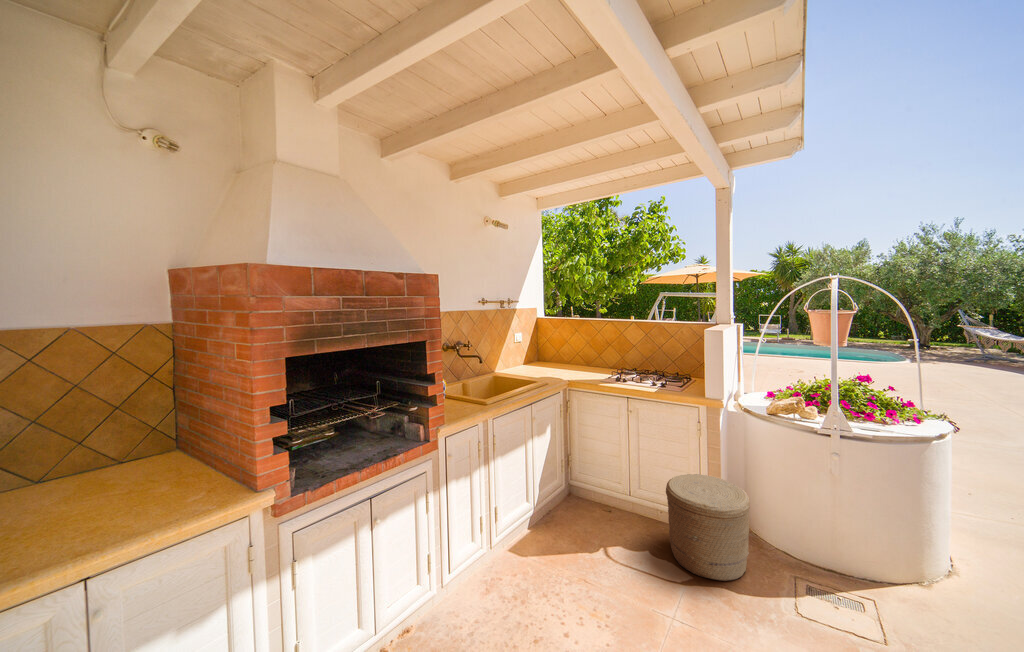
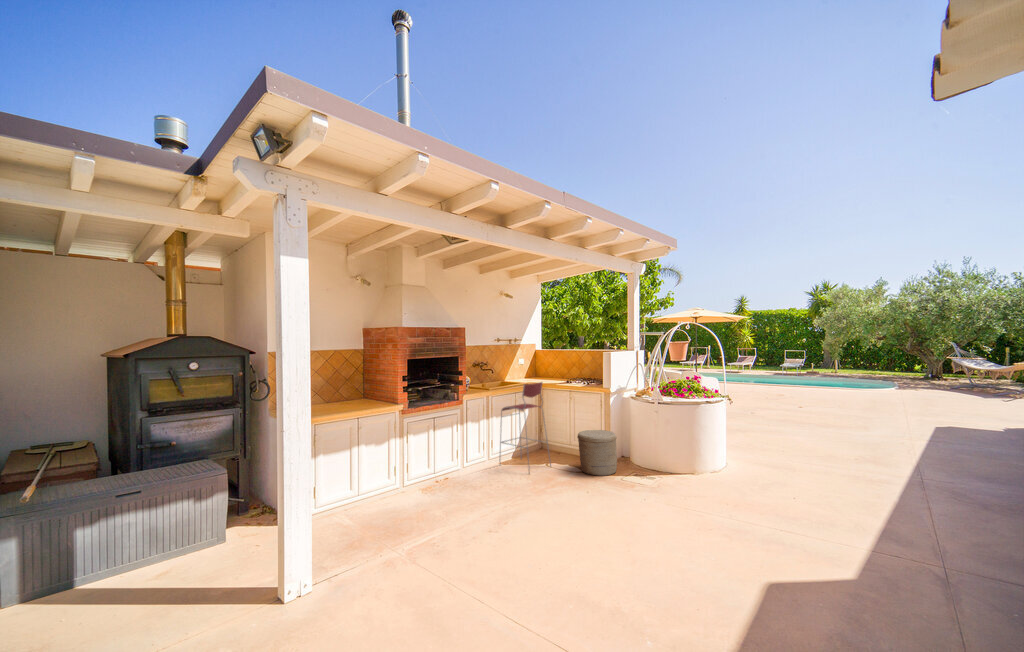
bar stool: none [506,386,608,582] -> present [499,382,551,473]

